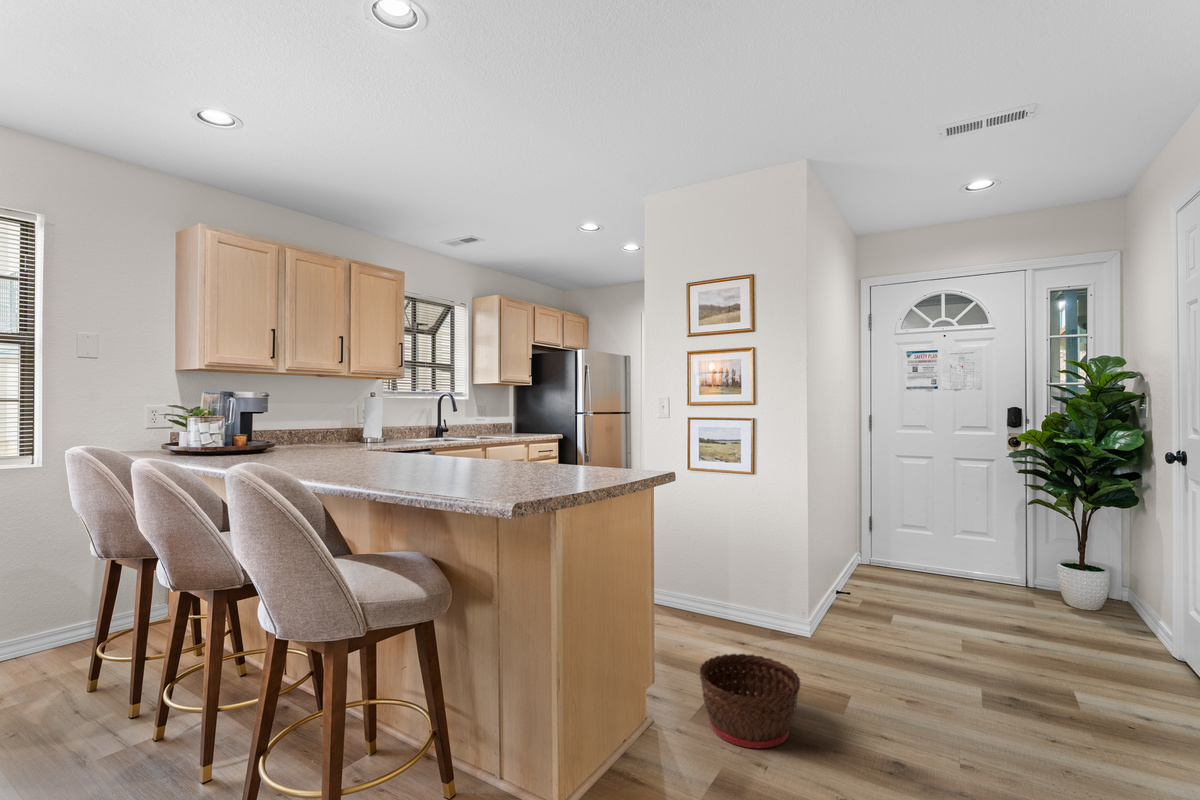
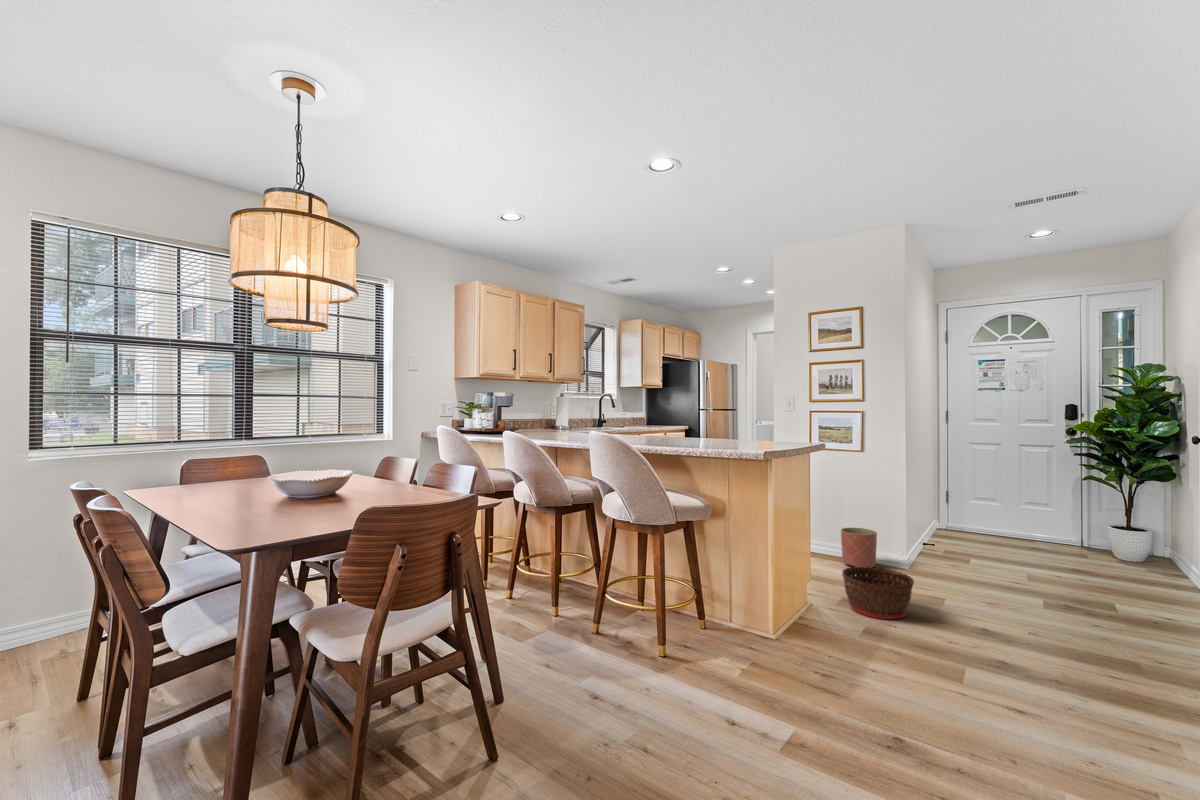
planter: none [722,580,769,641] -> present [841,528,877,567]

